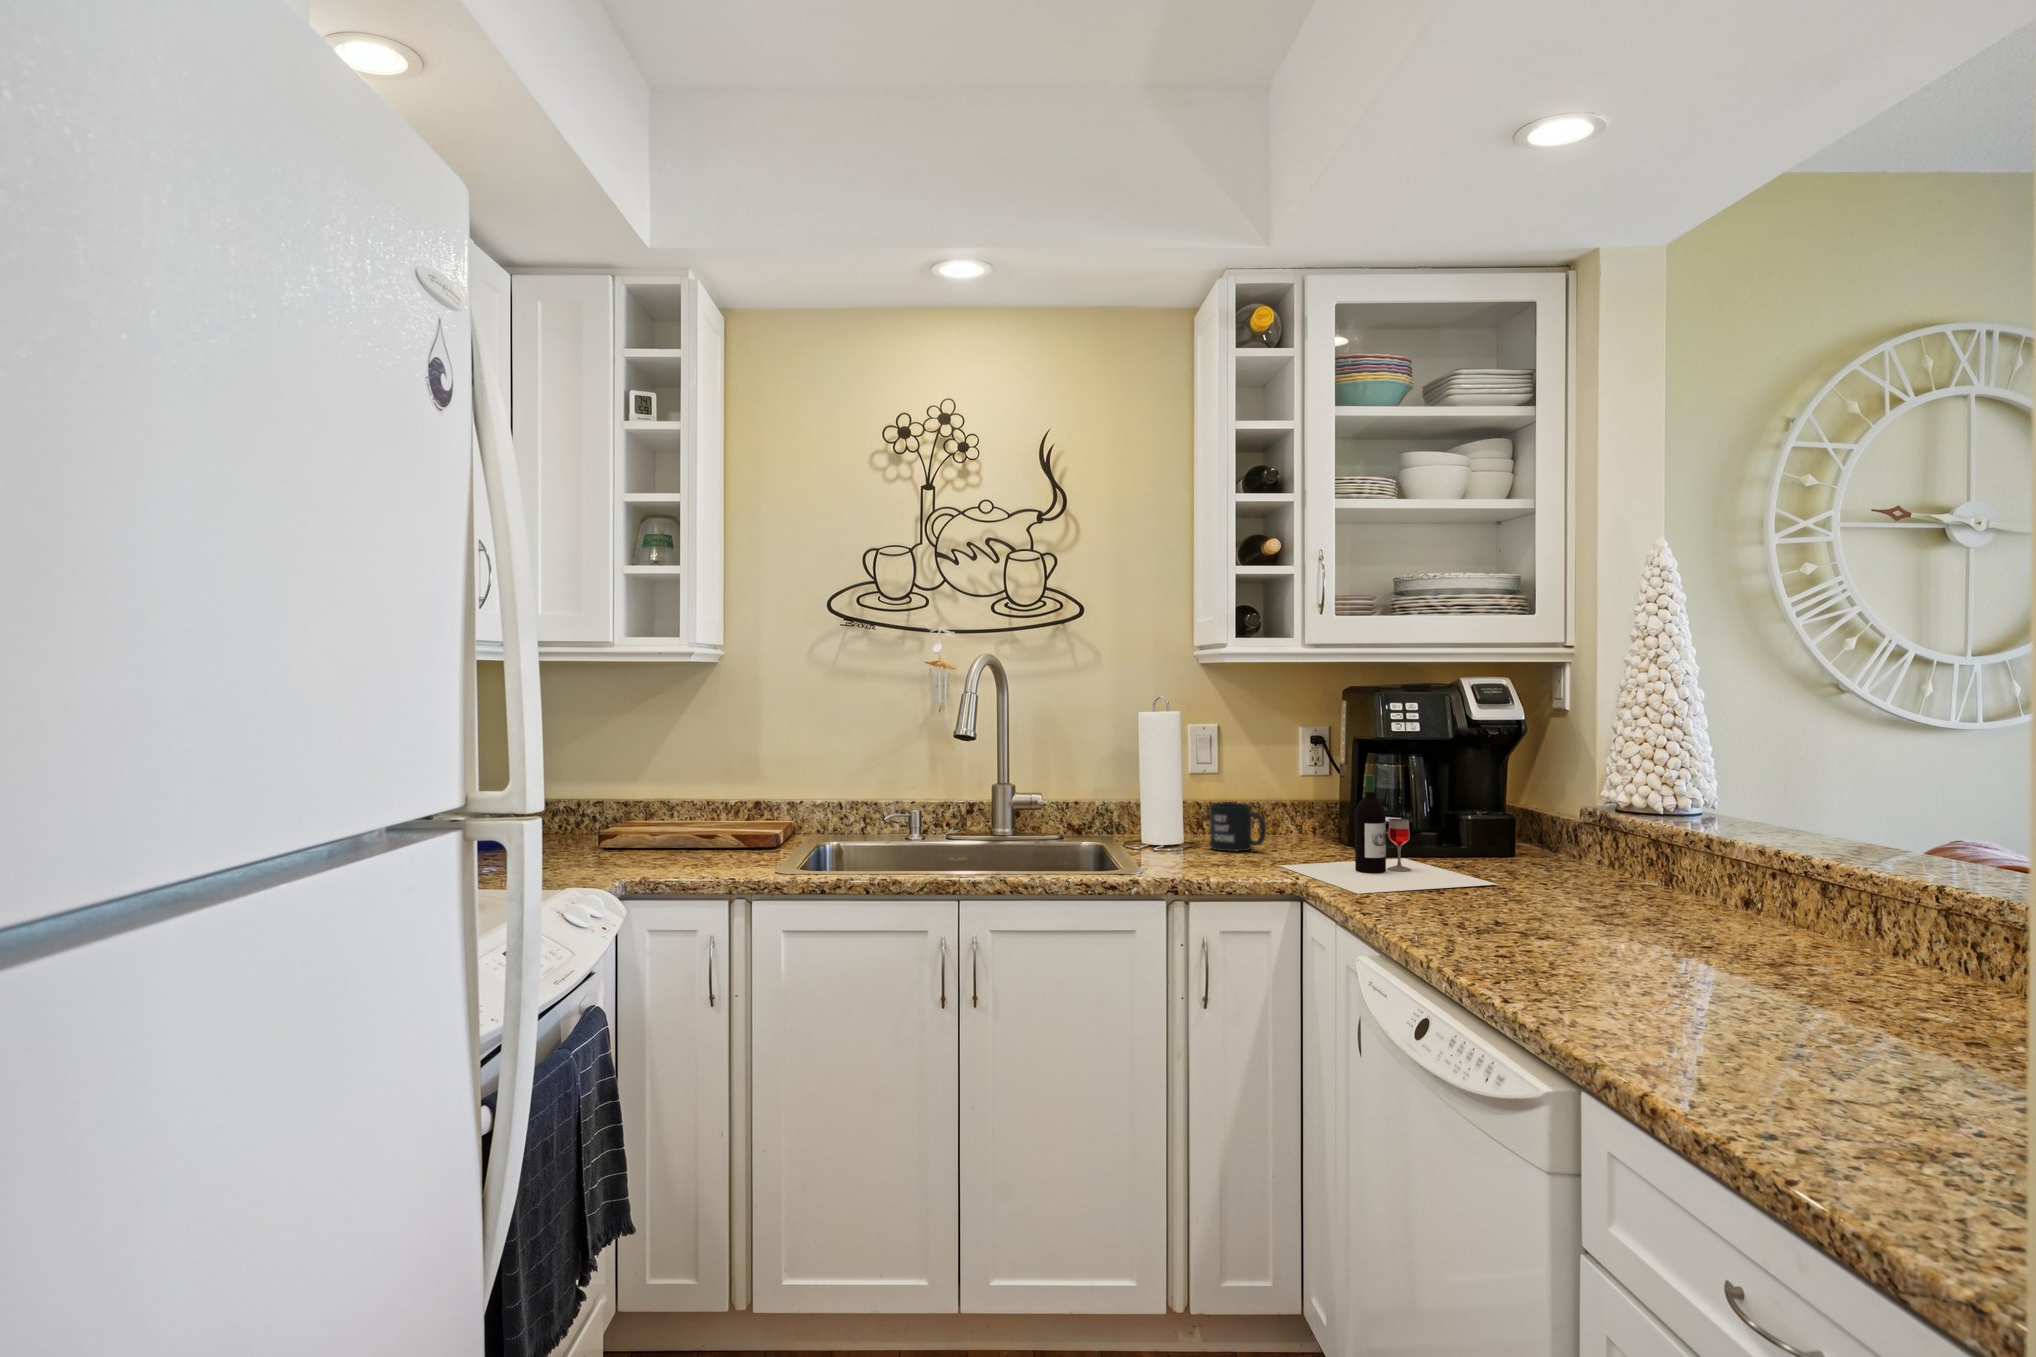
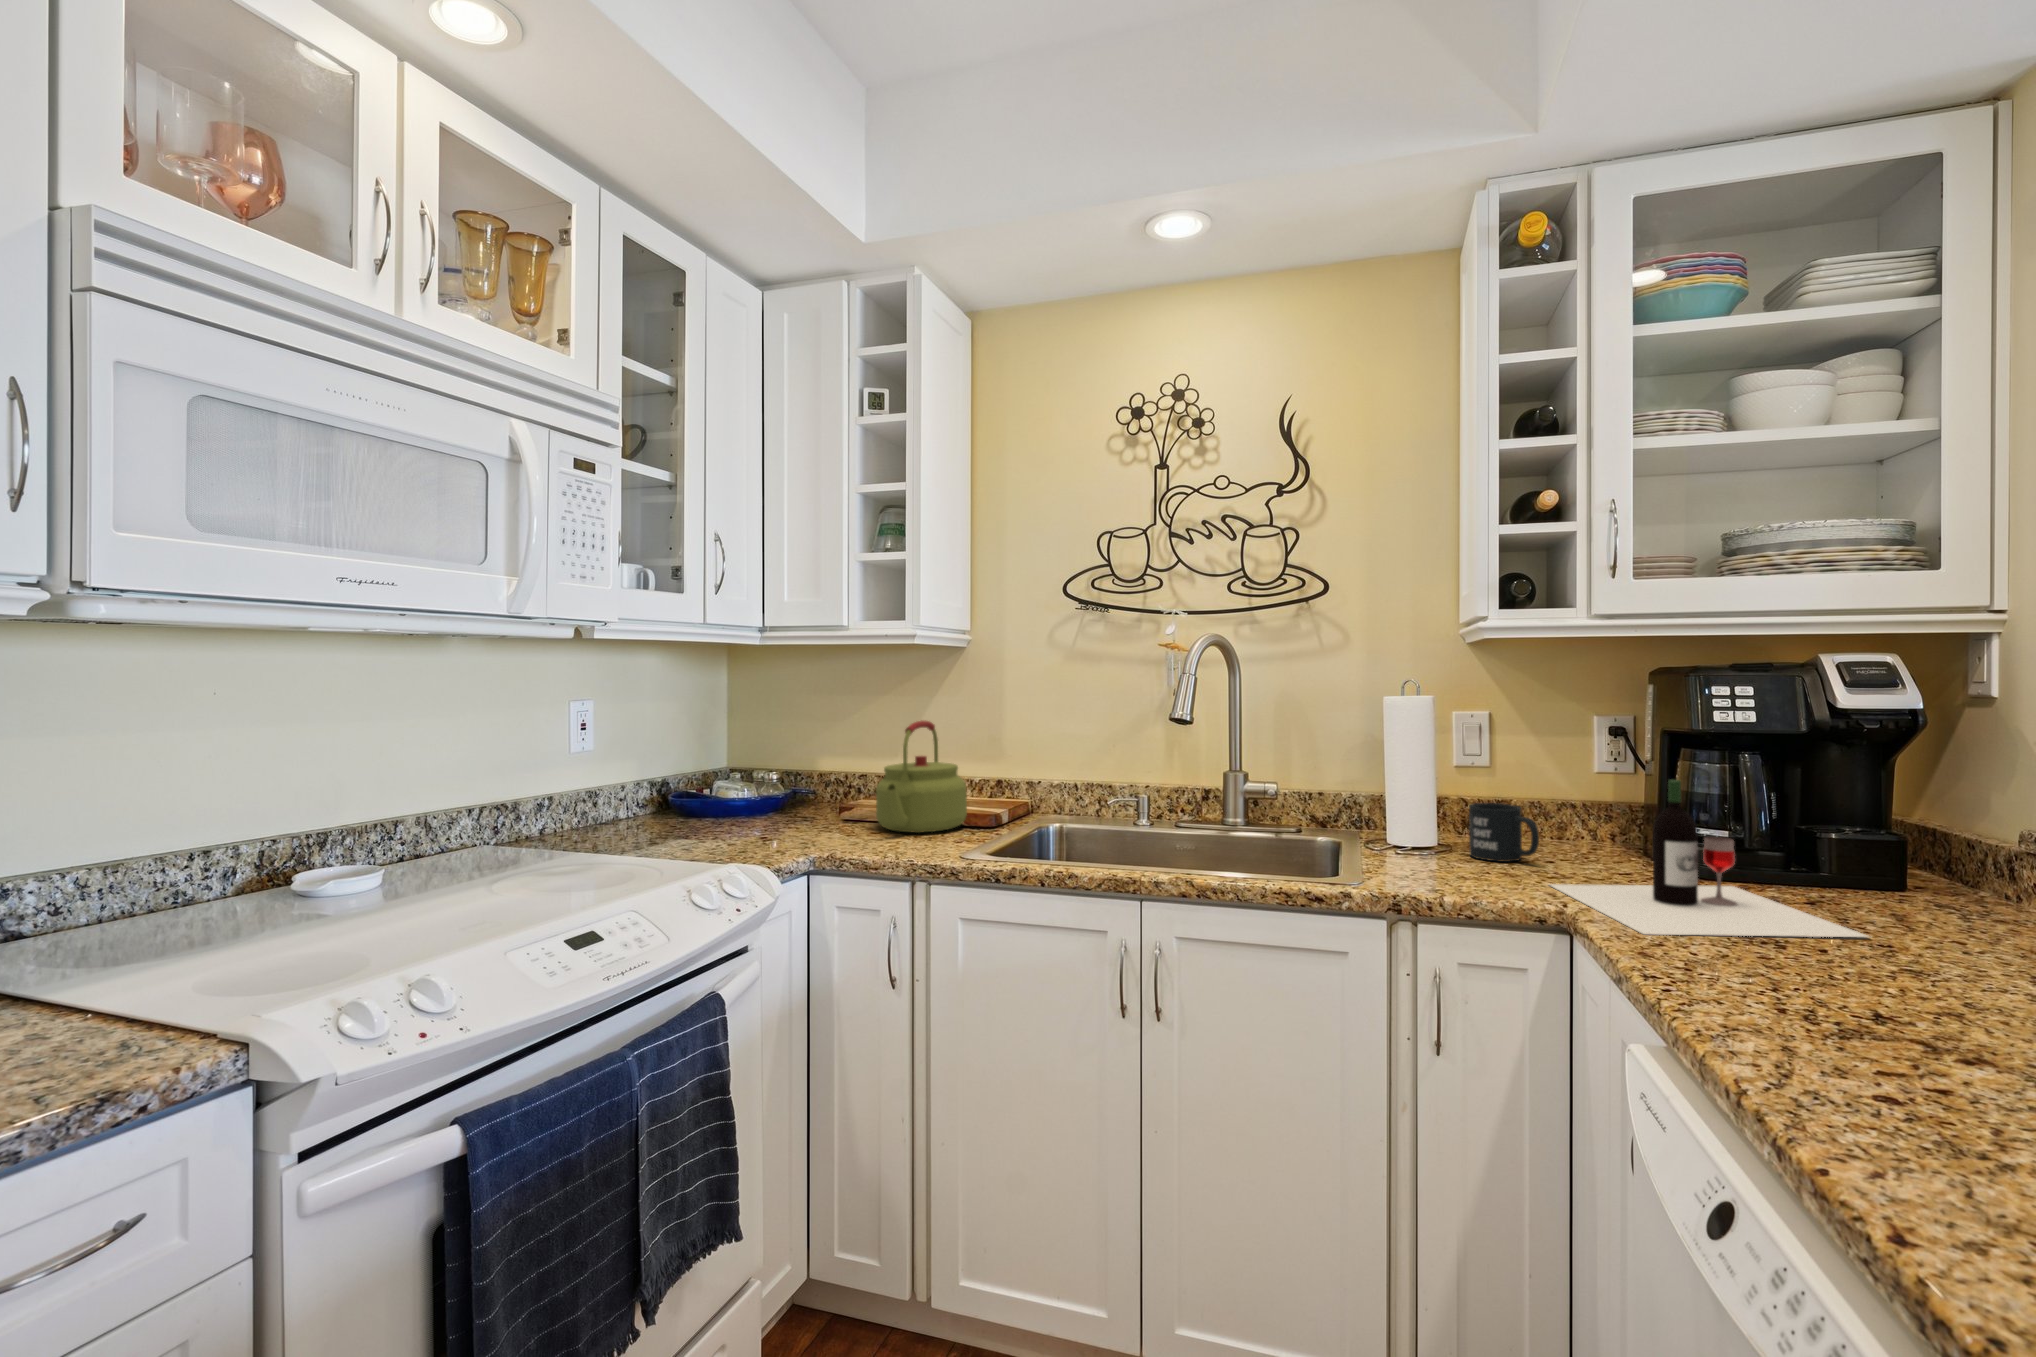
kettle: none [640,739,740,856] -> present [876,720,967,833]

